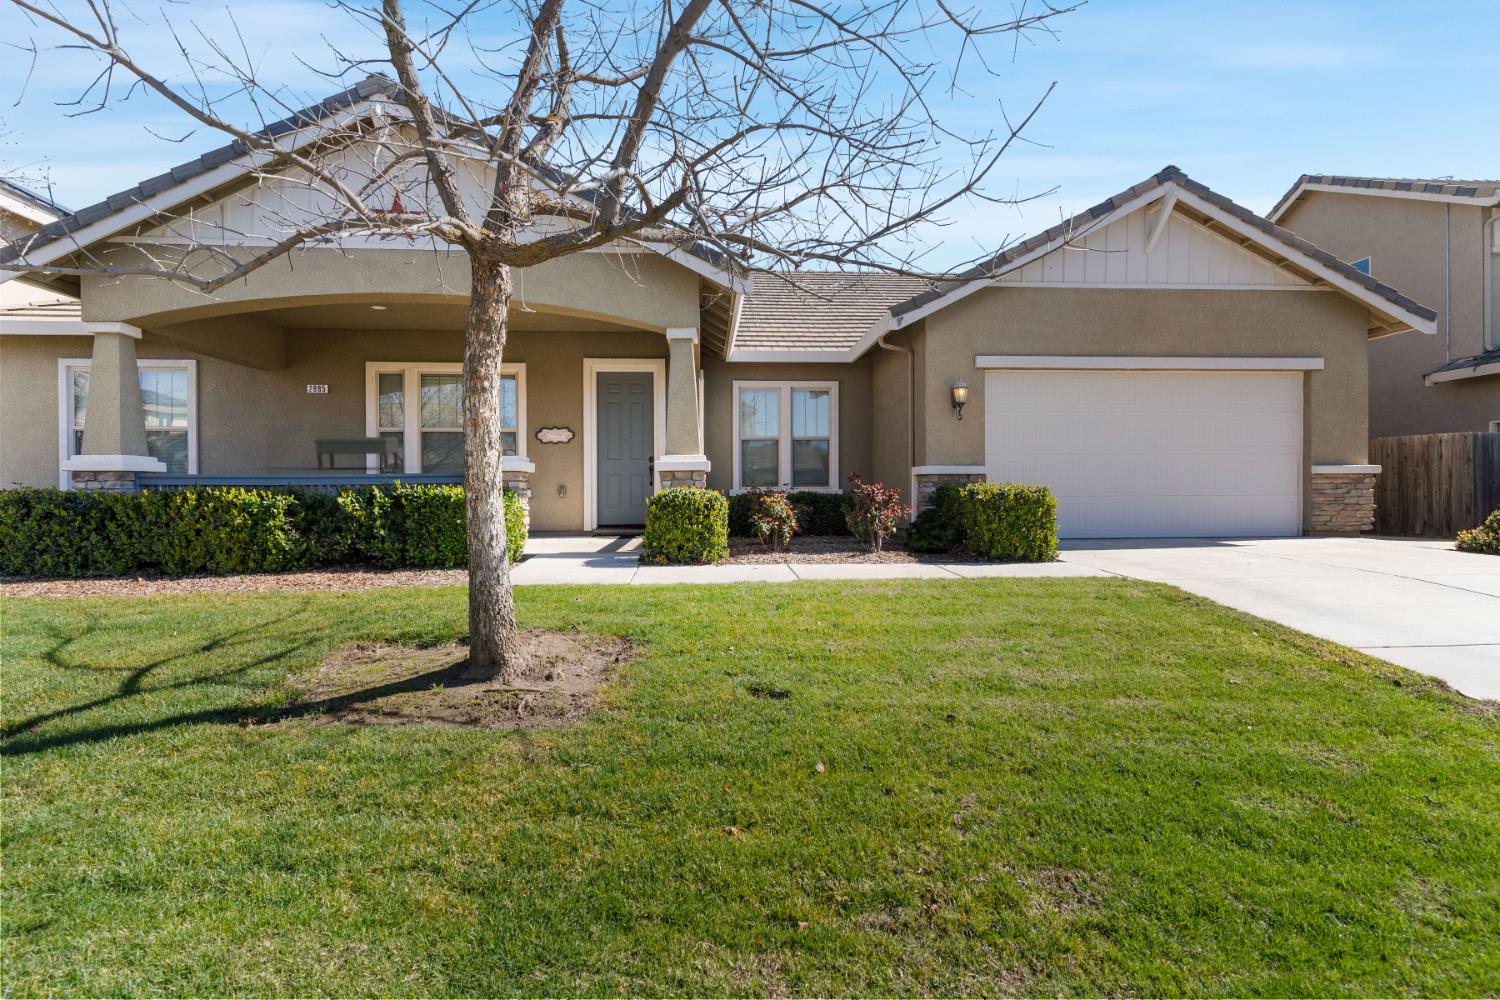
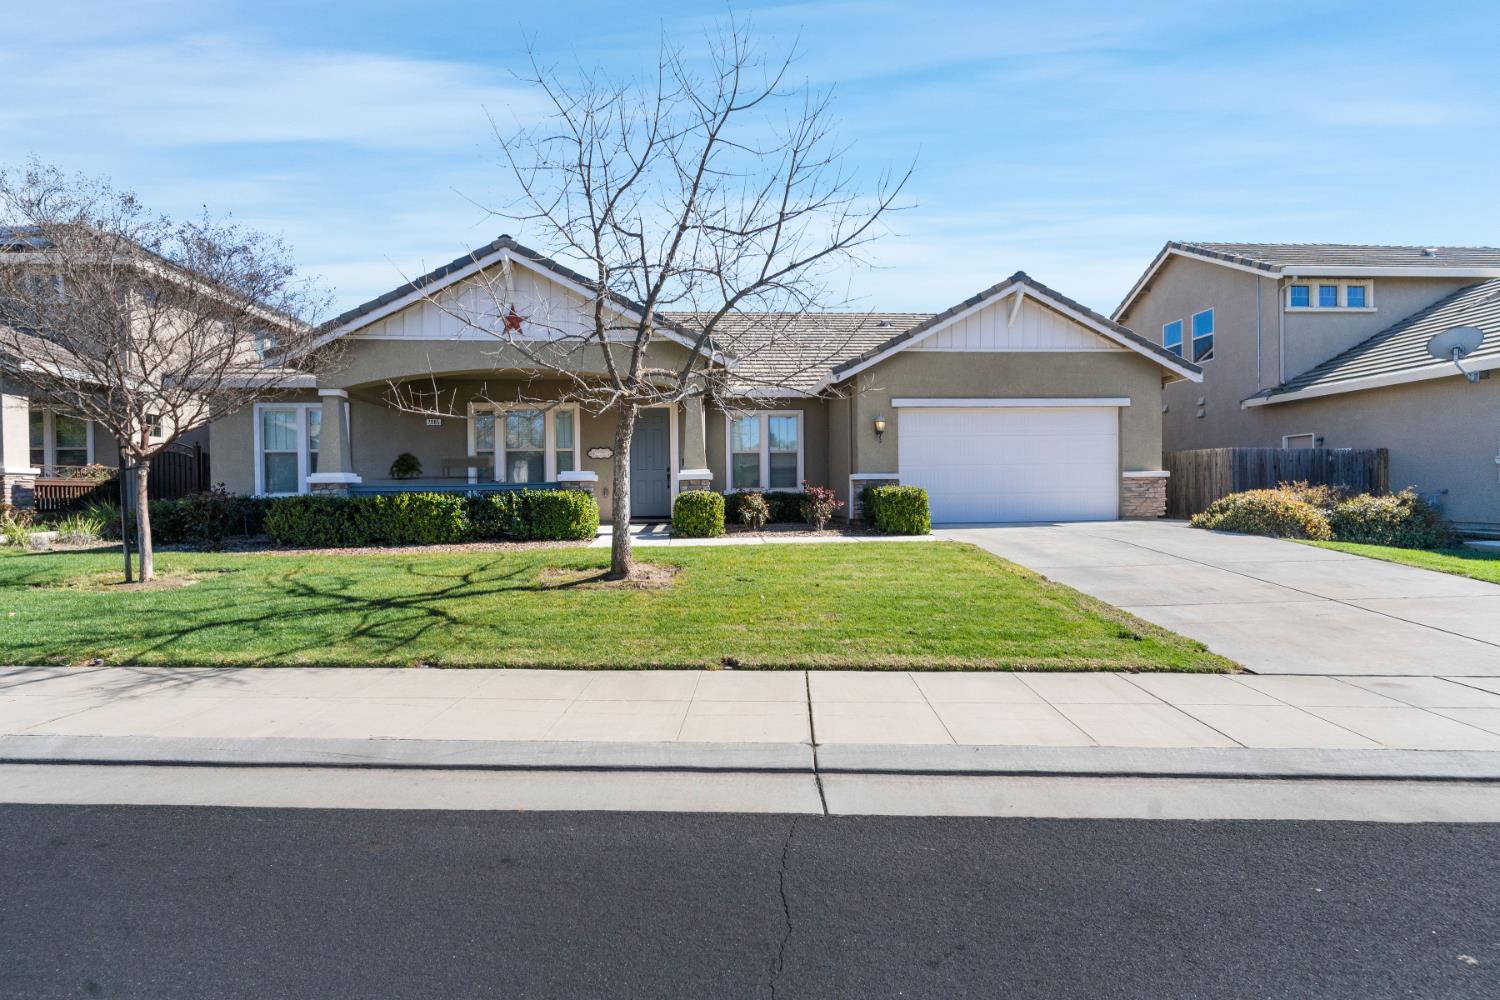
potted plant: present [903,508,959,550] -> present [389,453,423,478]

